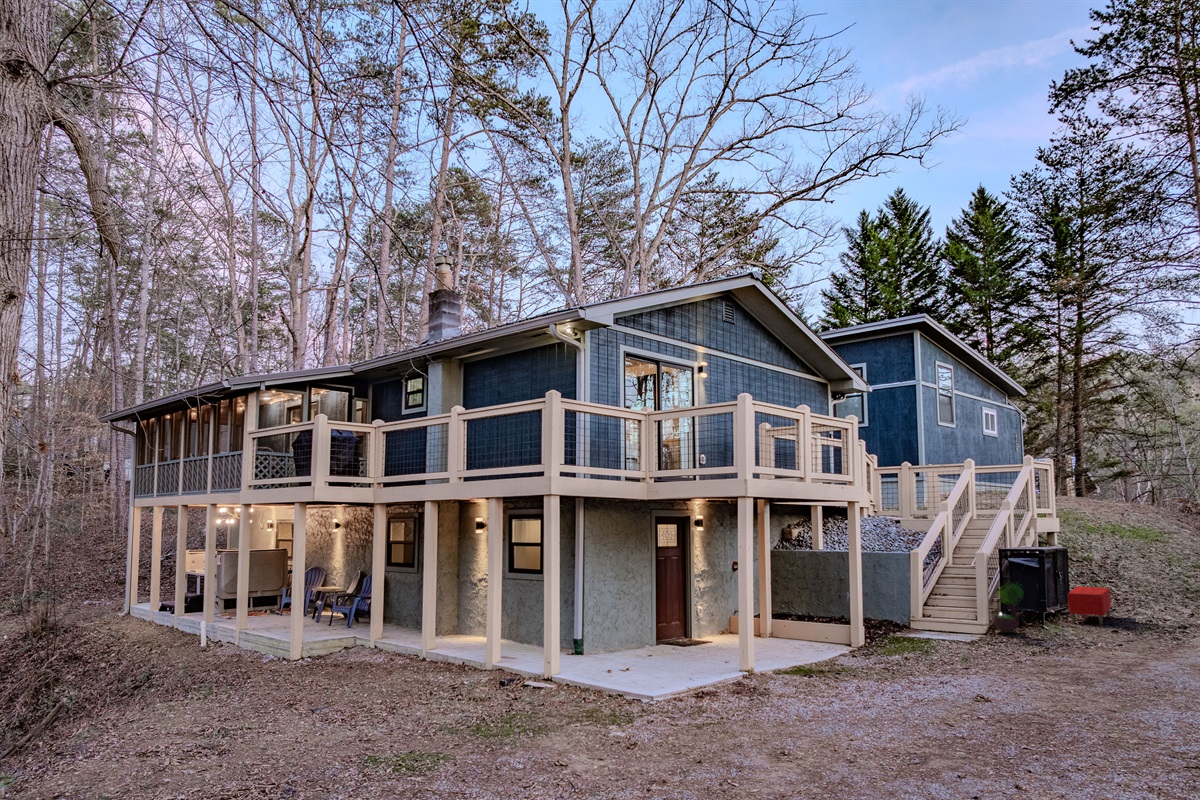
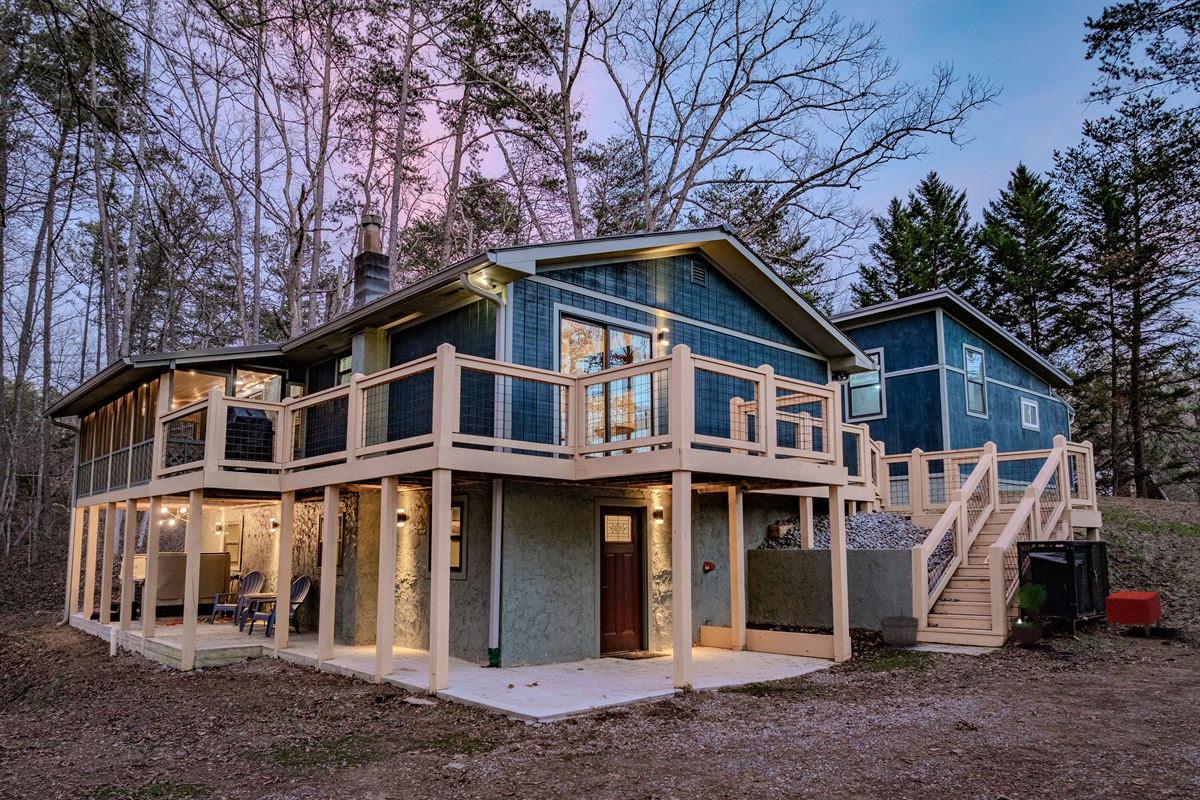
wooden bucket: none [884,603,918,633] -> present [879,612,919,645]

